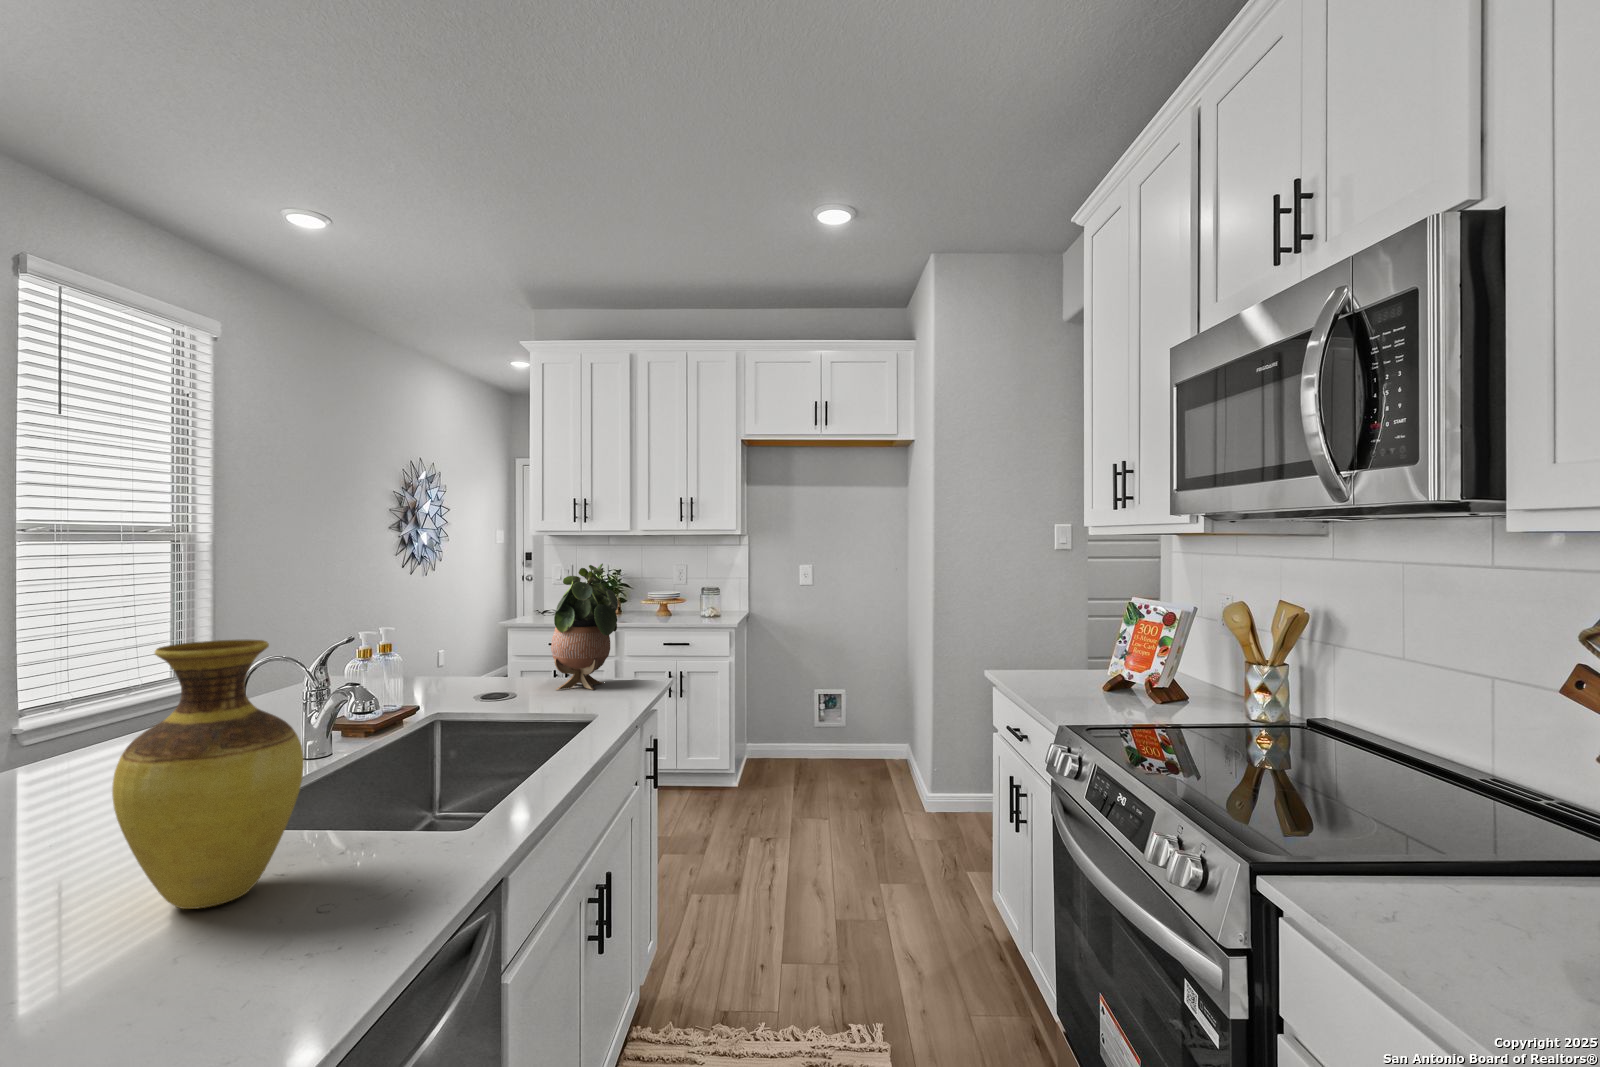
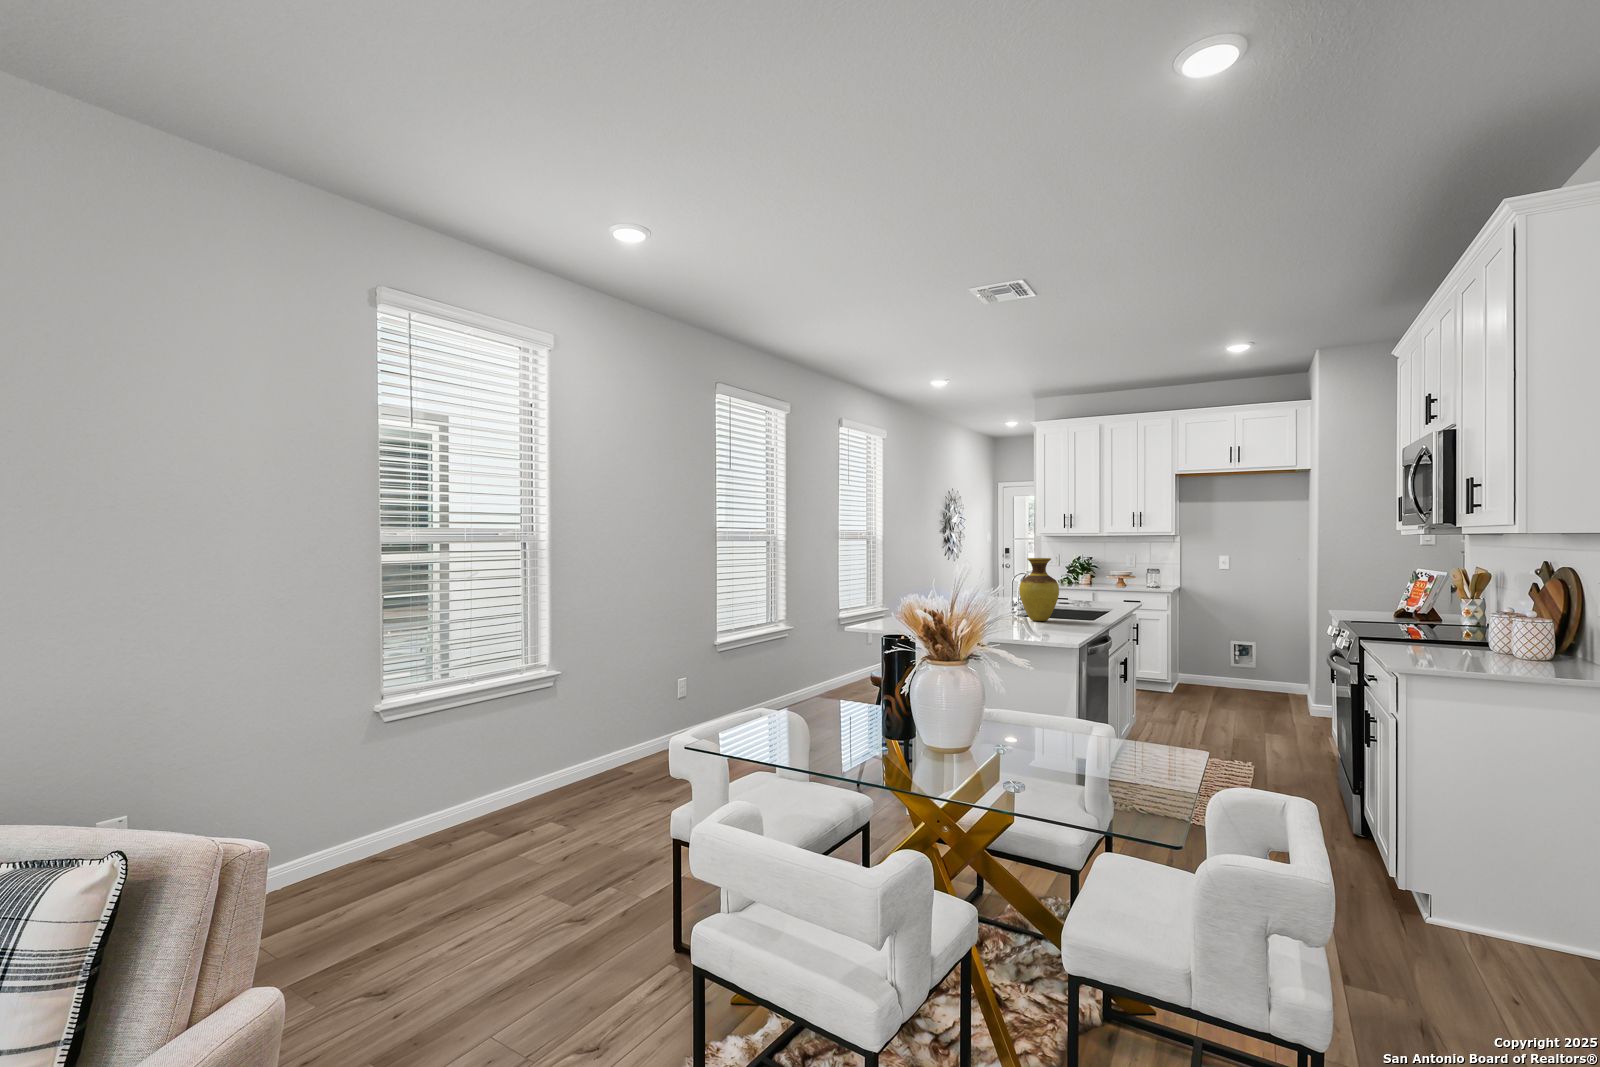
potted plant: present [551,563,618,690] -> none [1085,546,1117,603]

